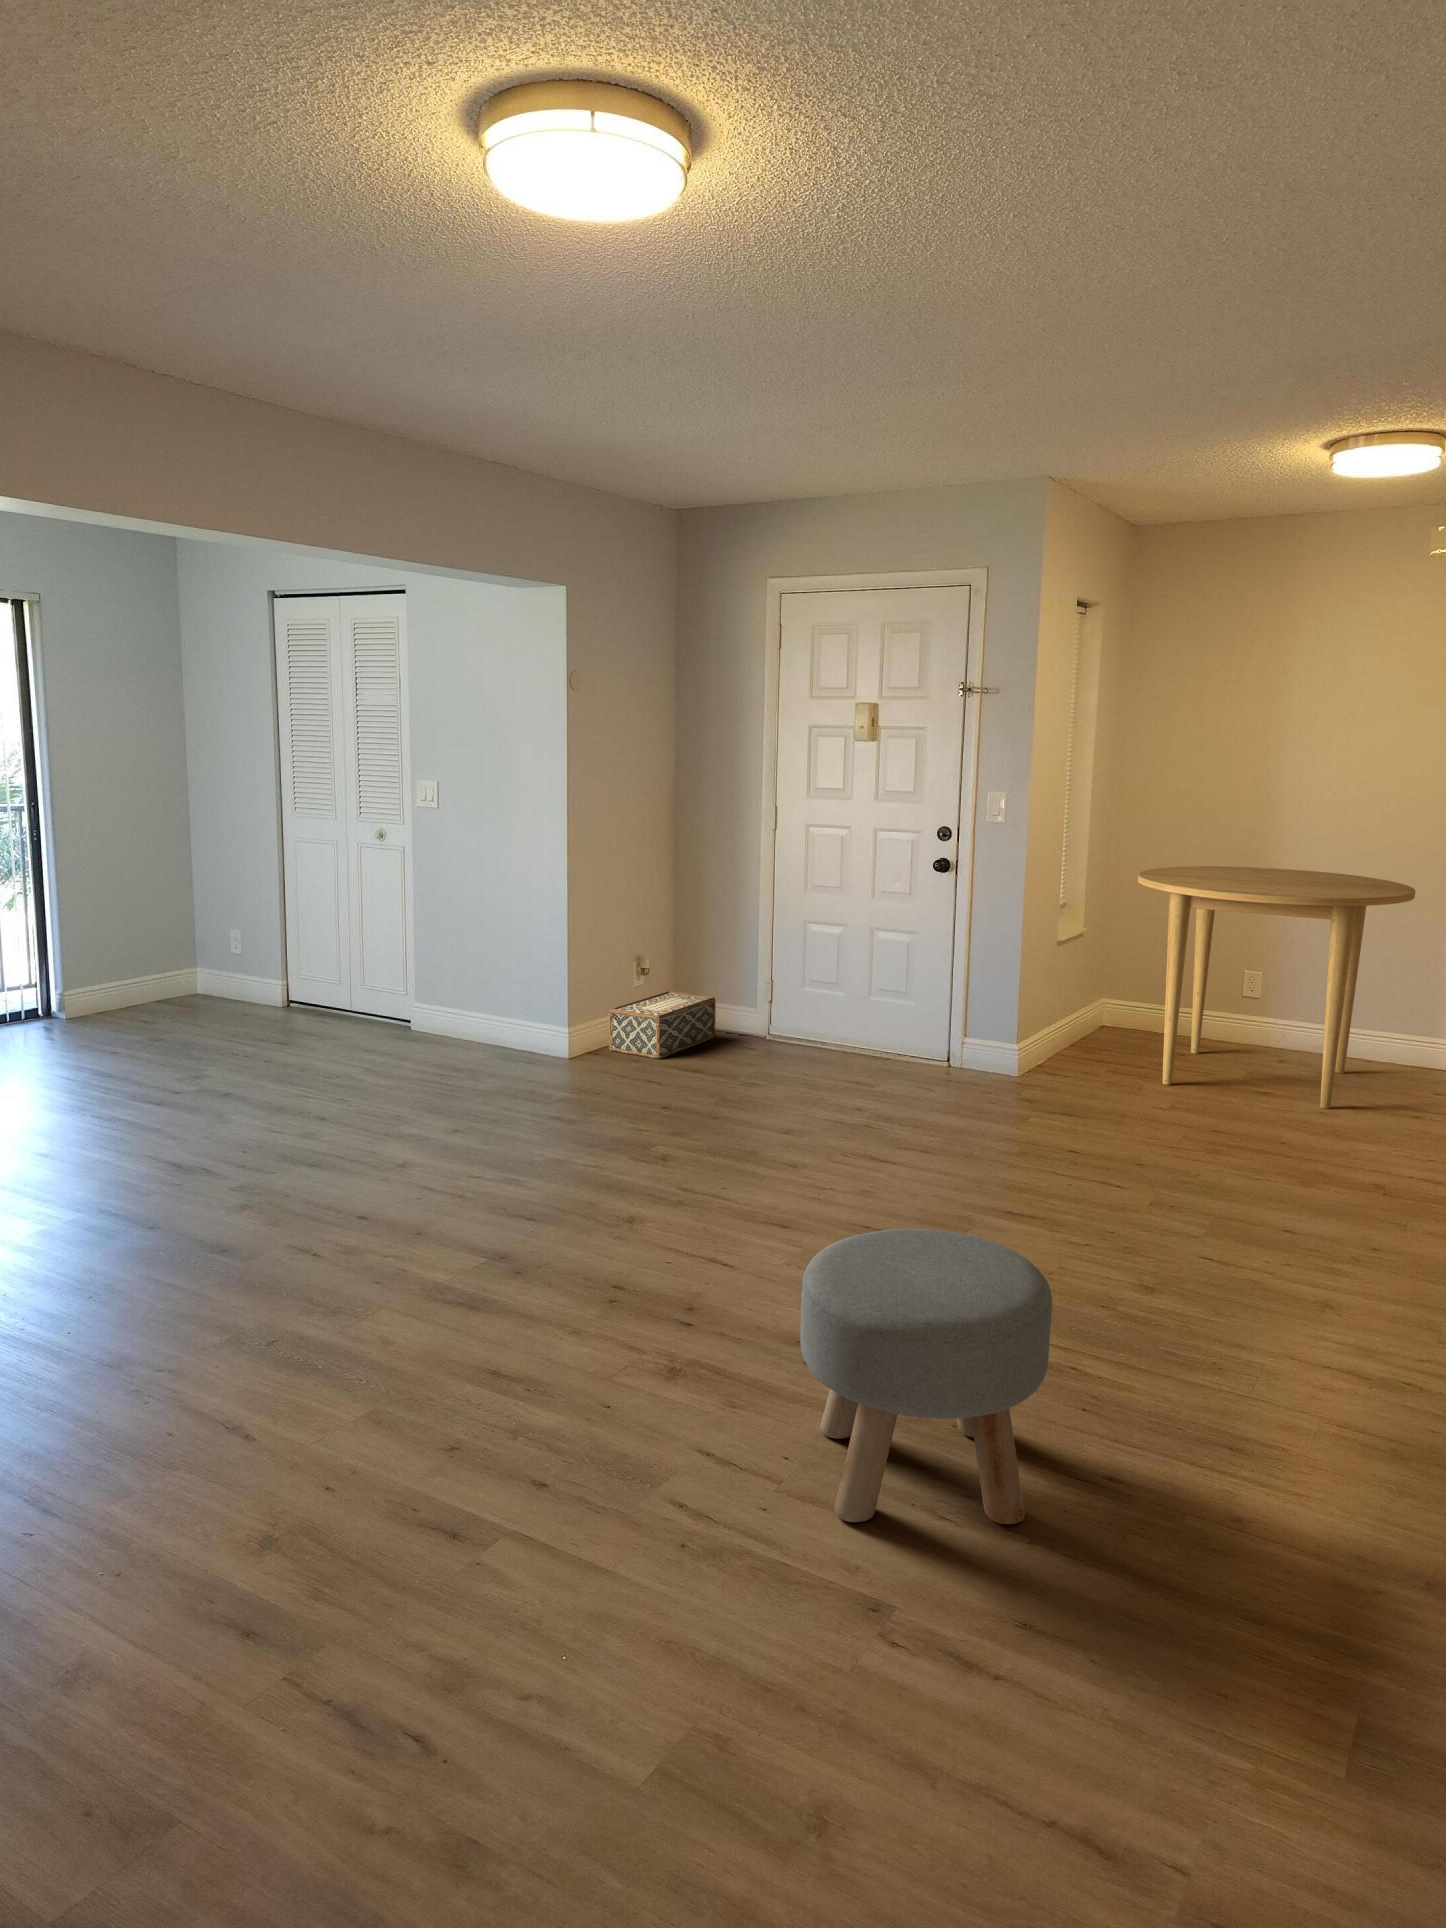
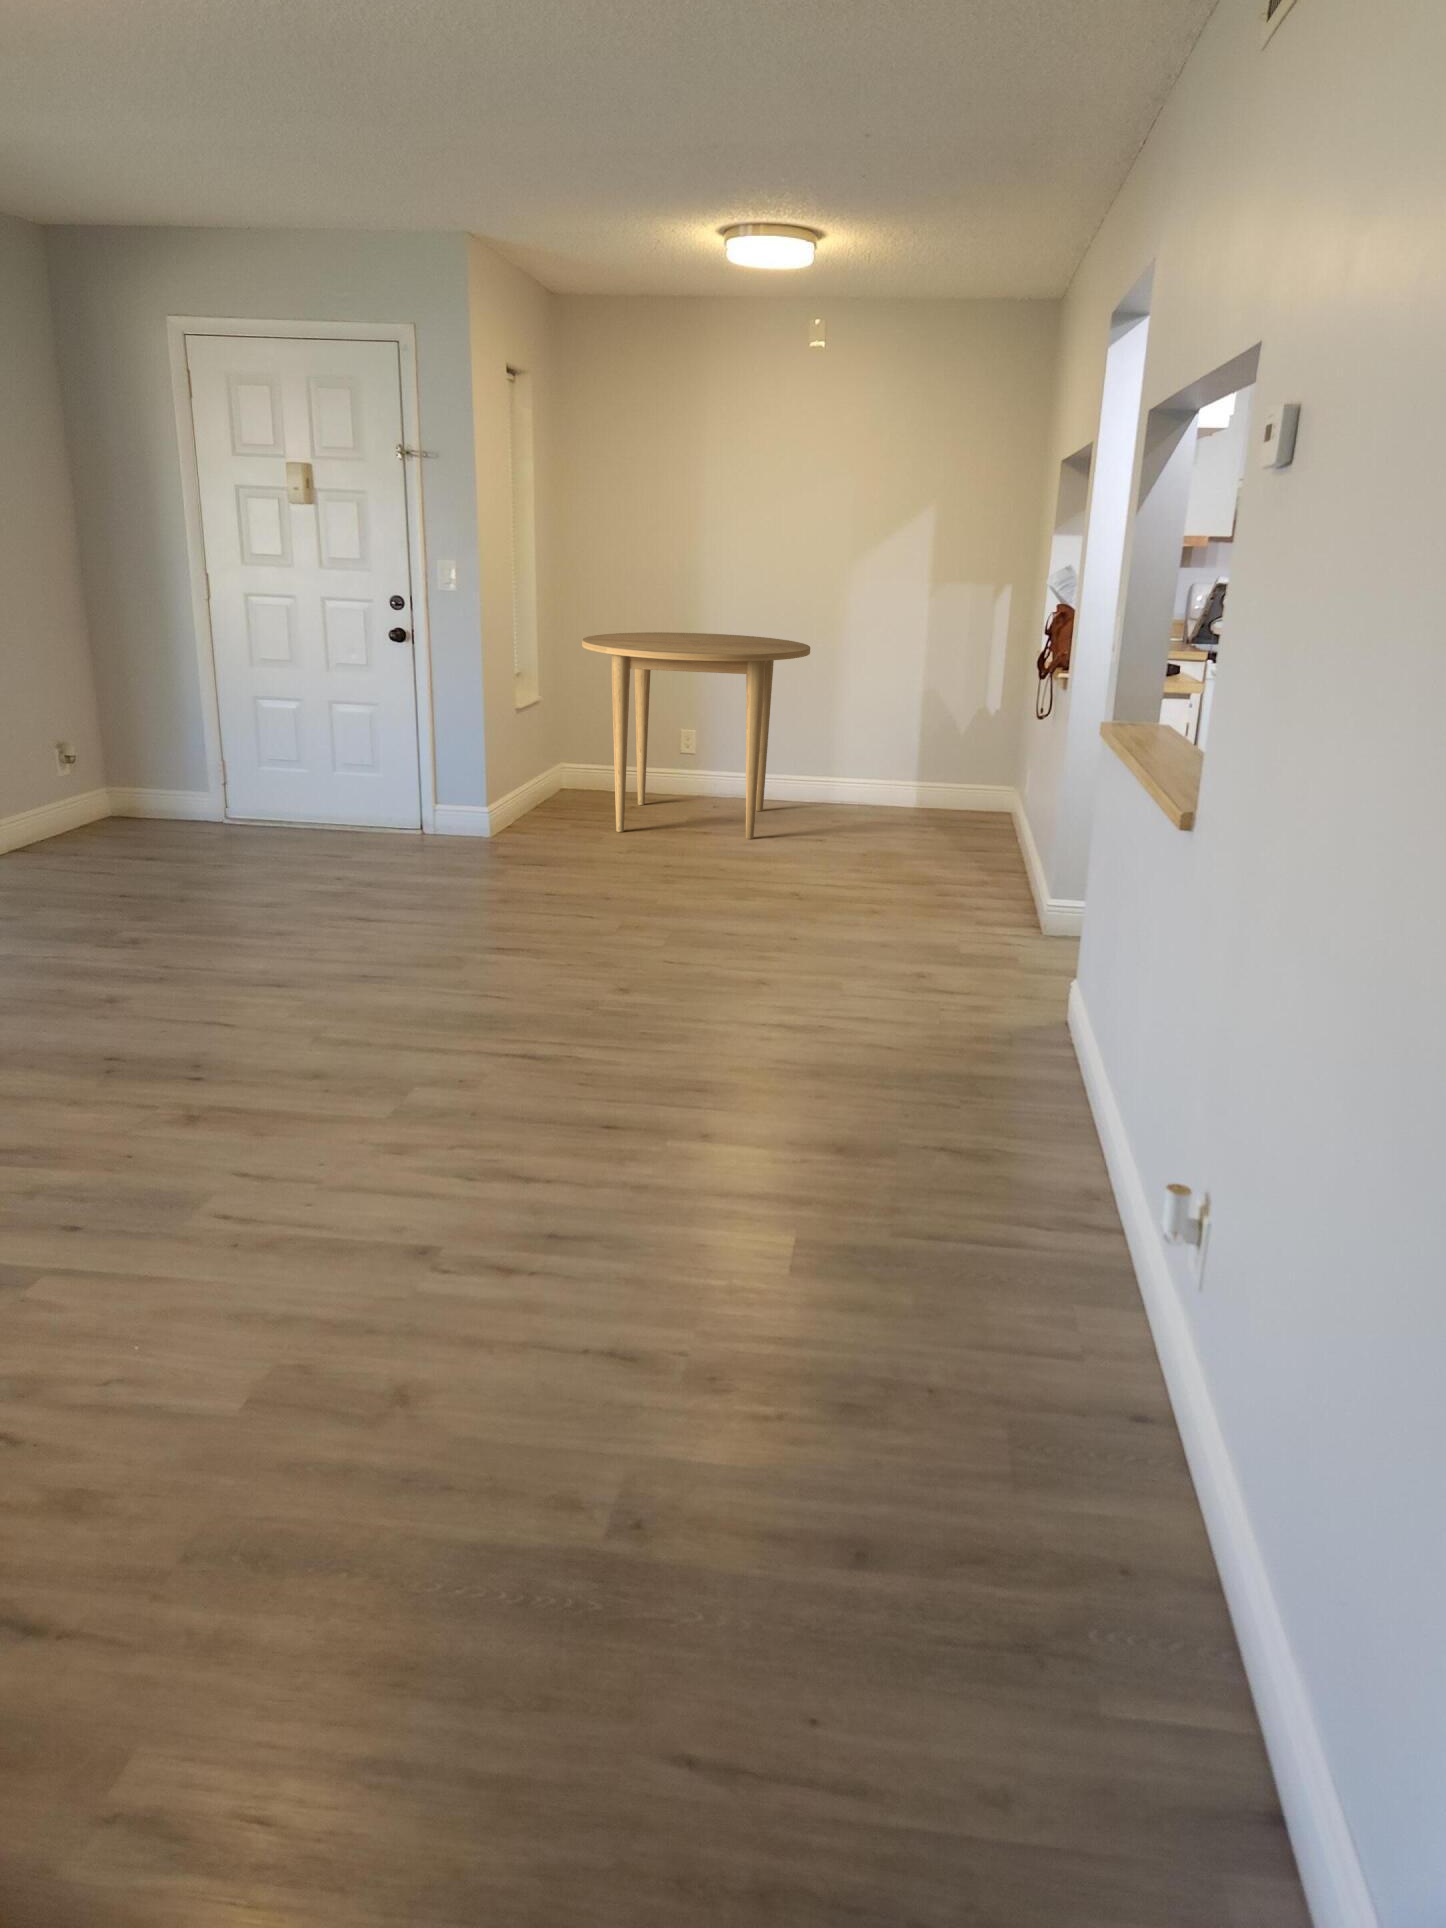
woven basket: present [609,991,716,1059] -> none [41,781,168,851]
ottoman: present [800,1229,1052,1524] -> none [327,945,550,1193]

